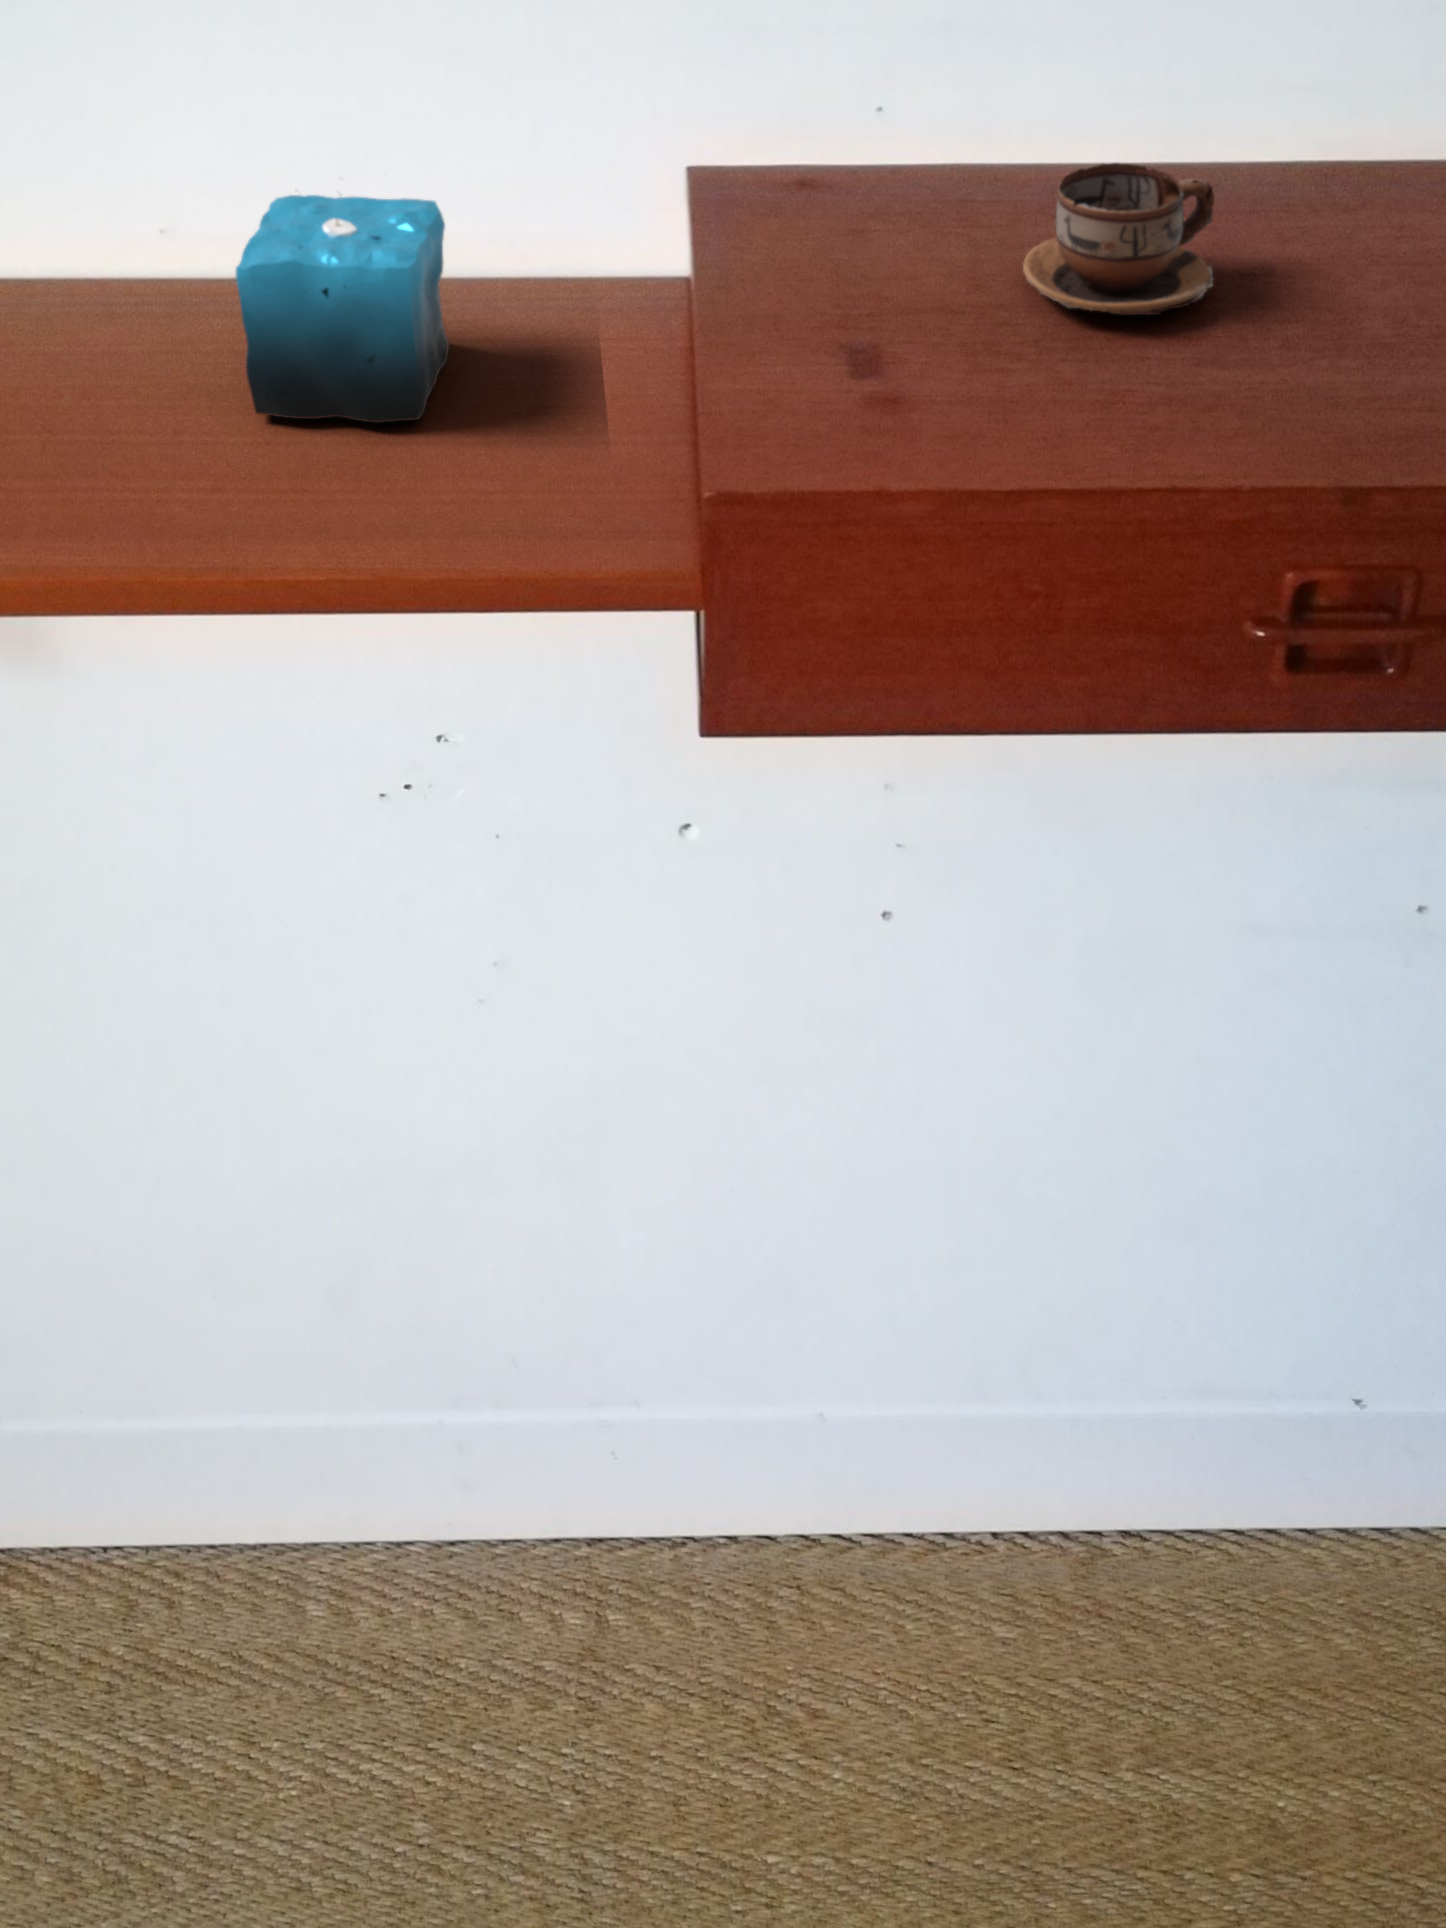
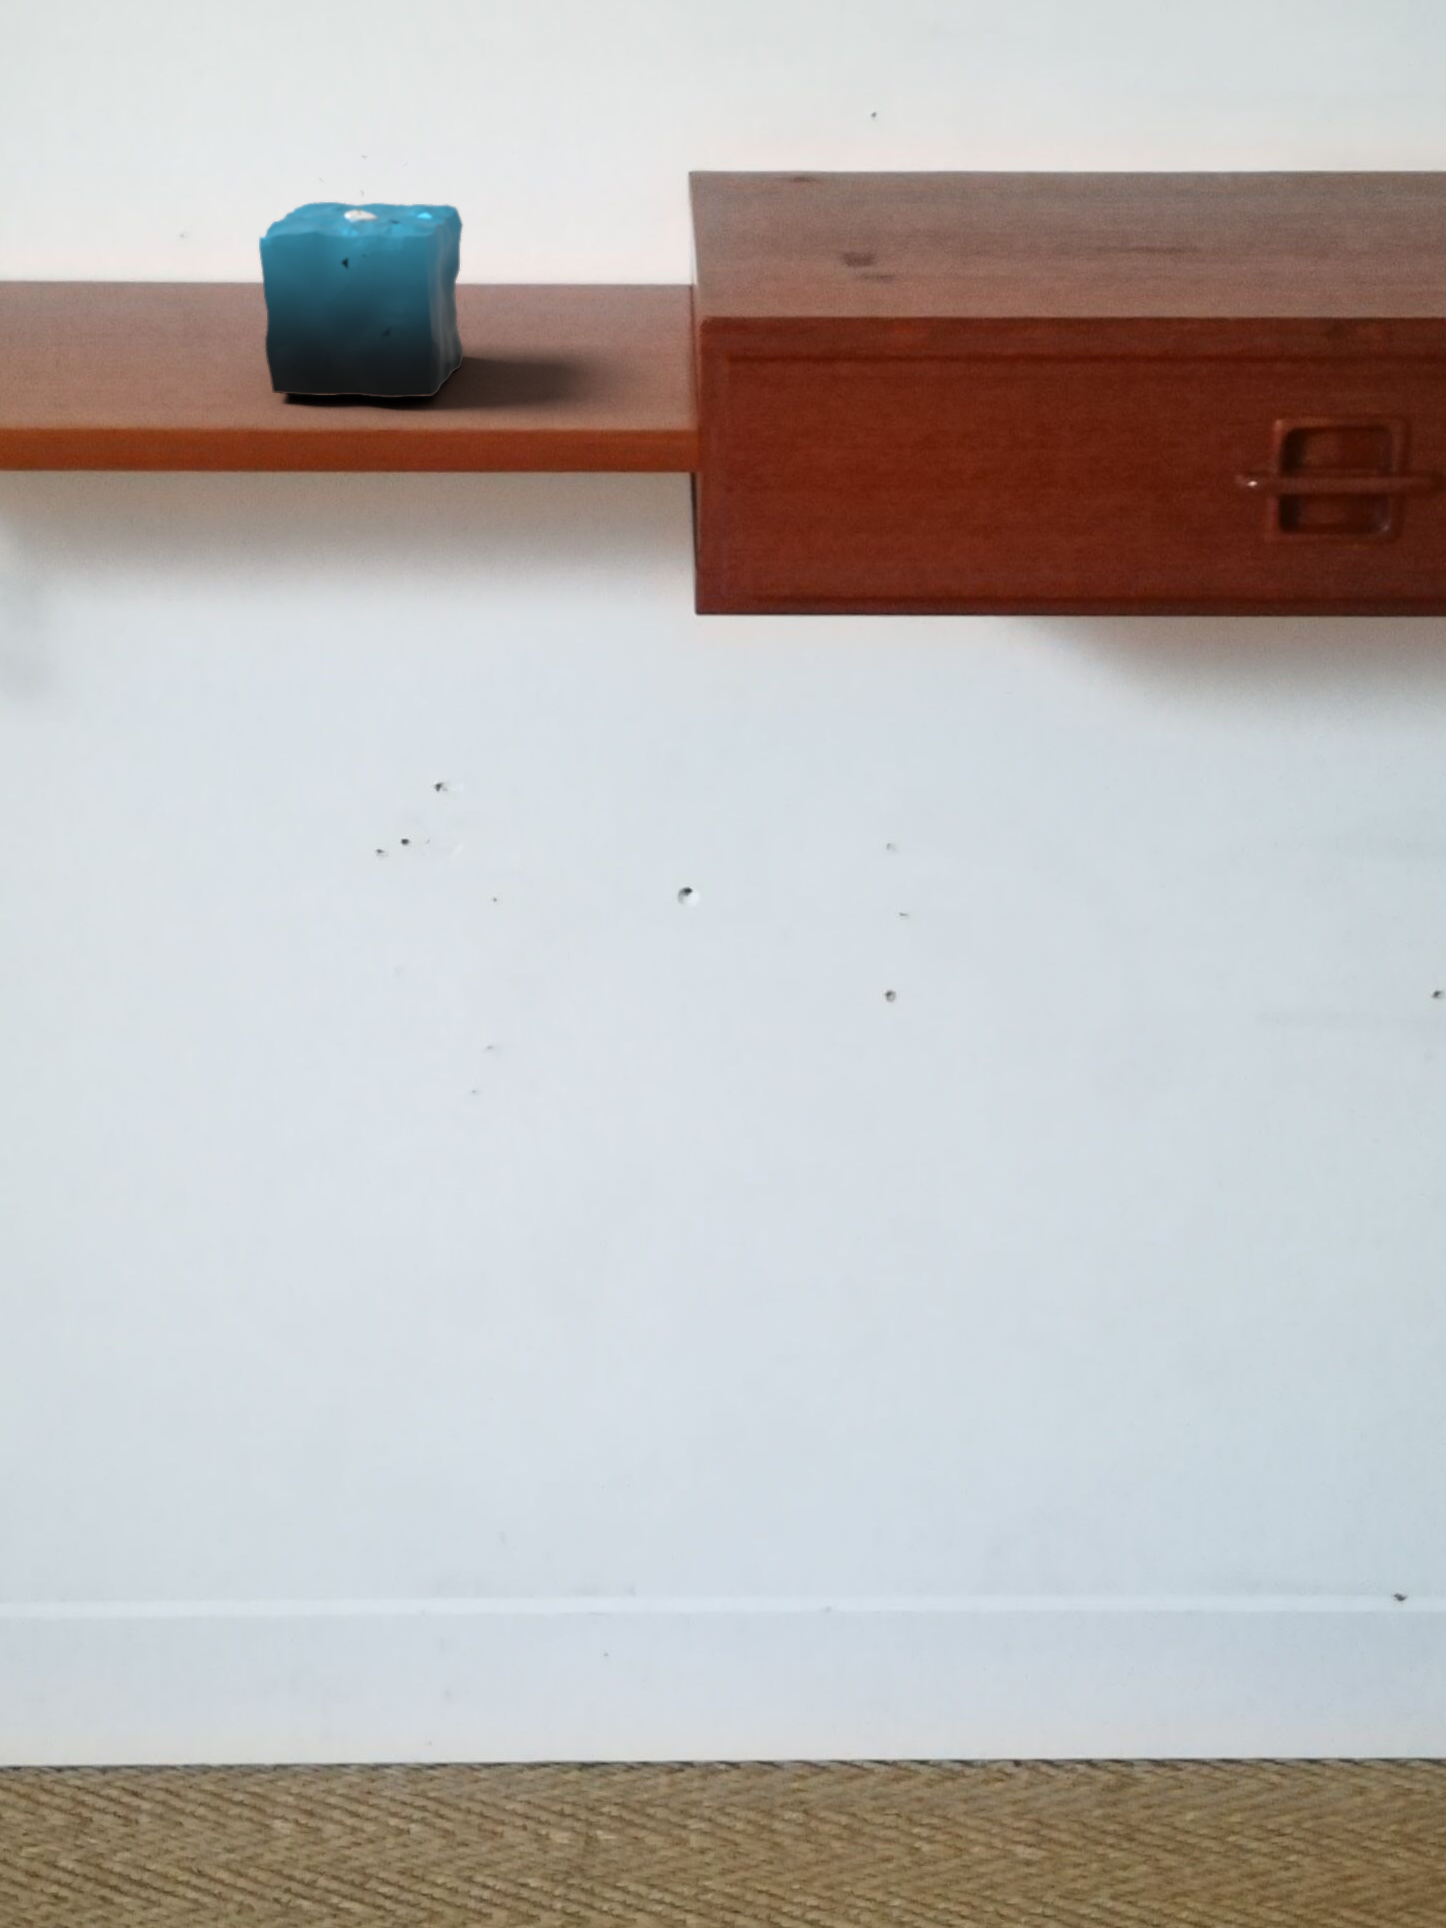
cup: present [1023,163,1214,315] -> none [1020,151,1206,276]

